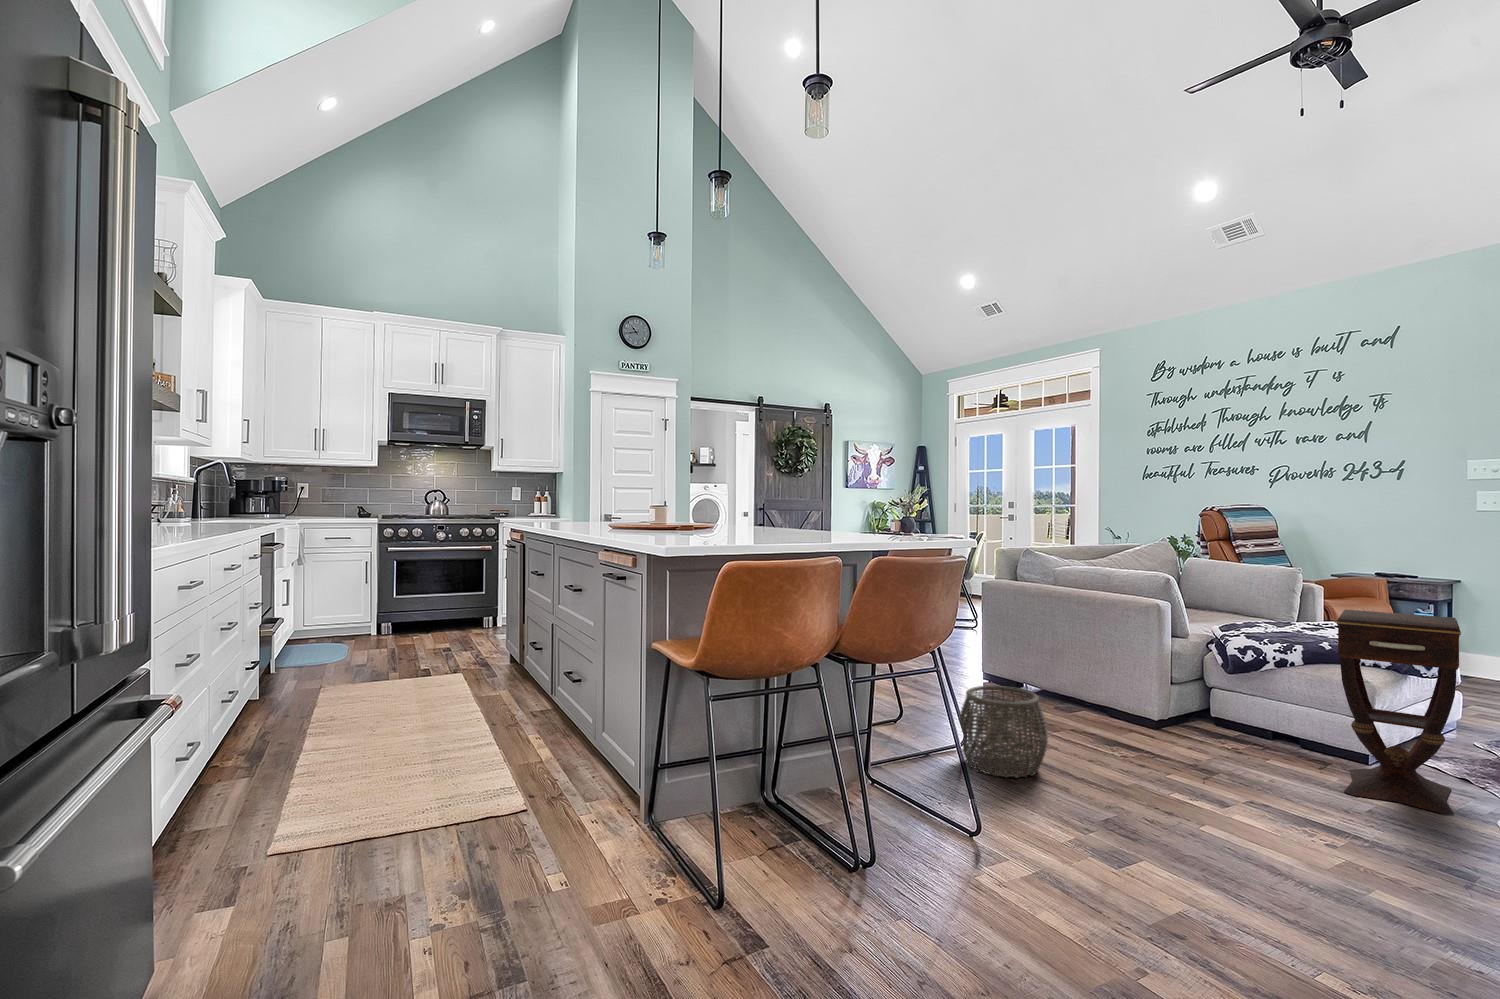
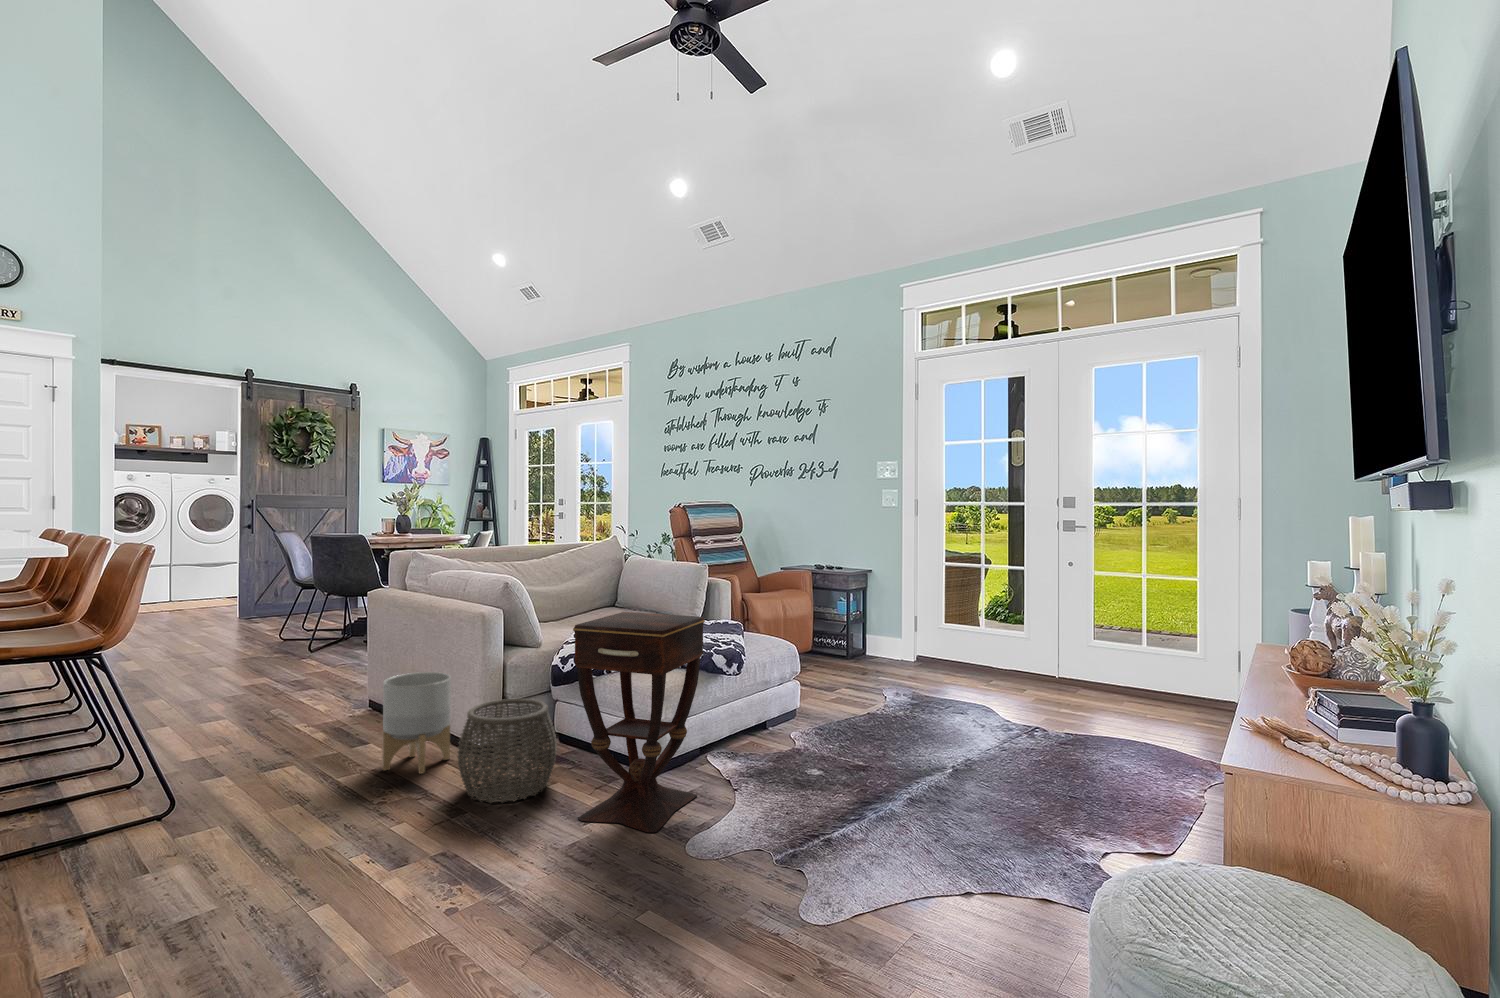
planter: none [1080,653,1138,738] -> present [382,672,451,774]
woven basket: present [959,686,1048,778] -> present [457,699,557,803]

